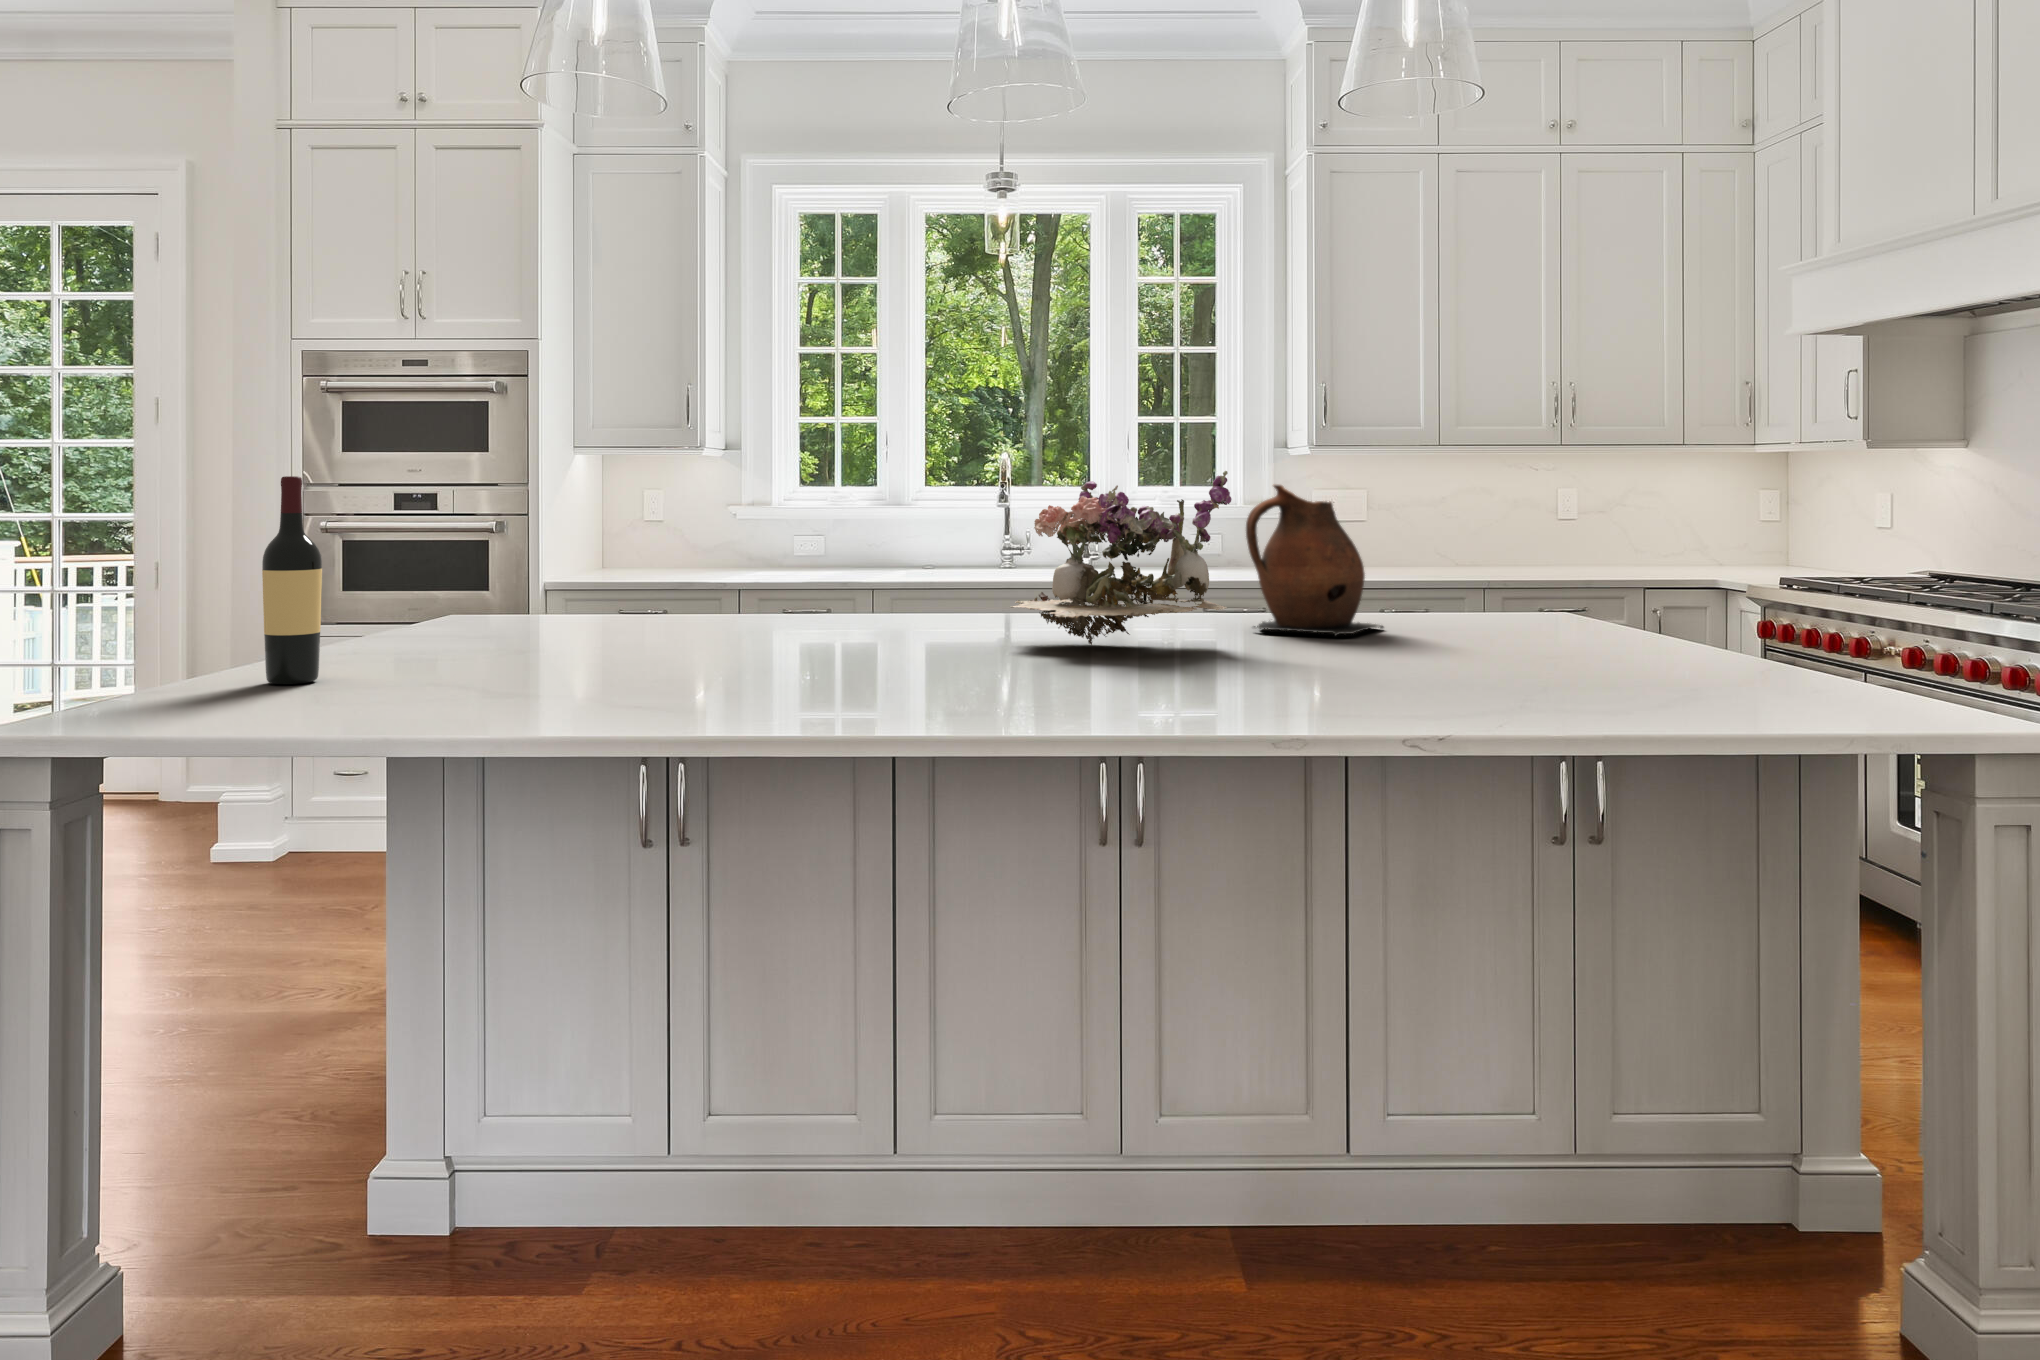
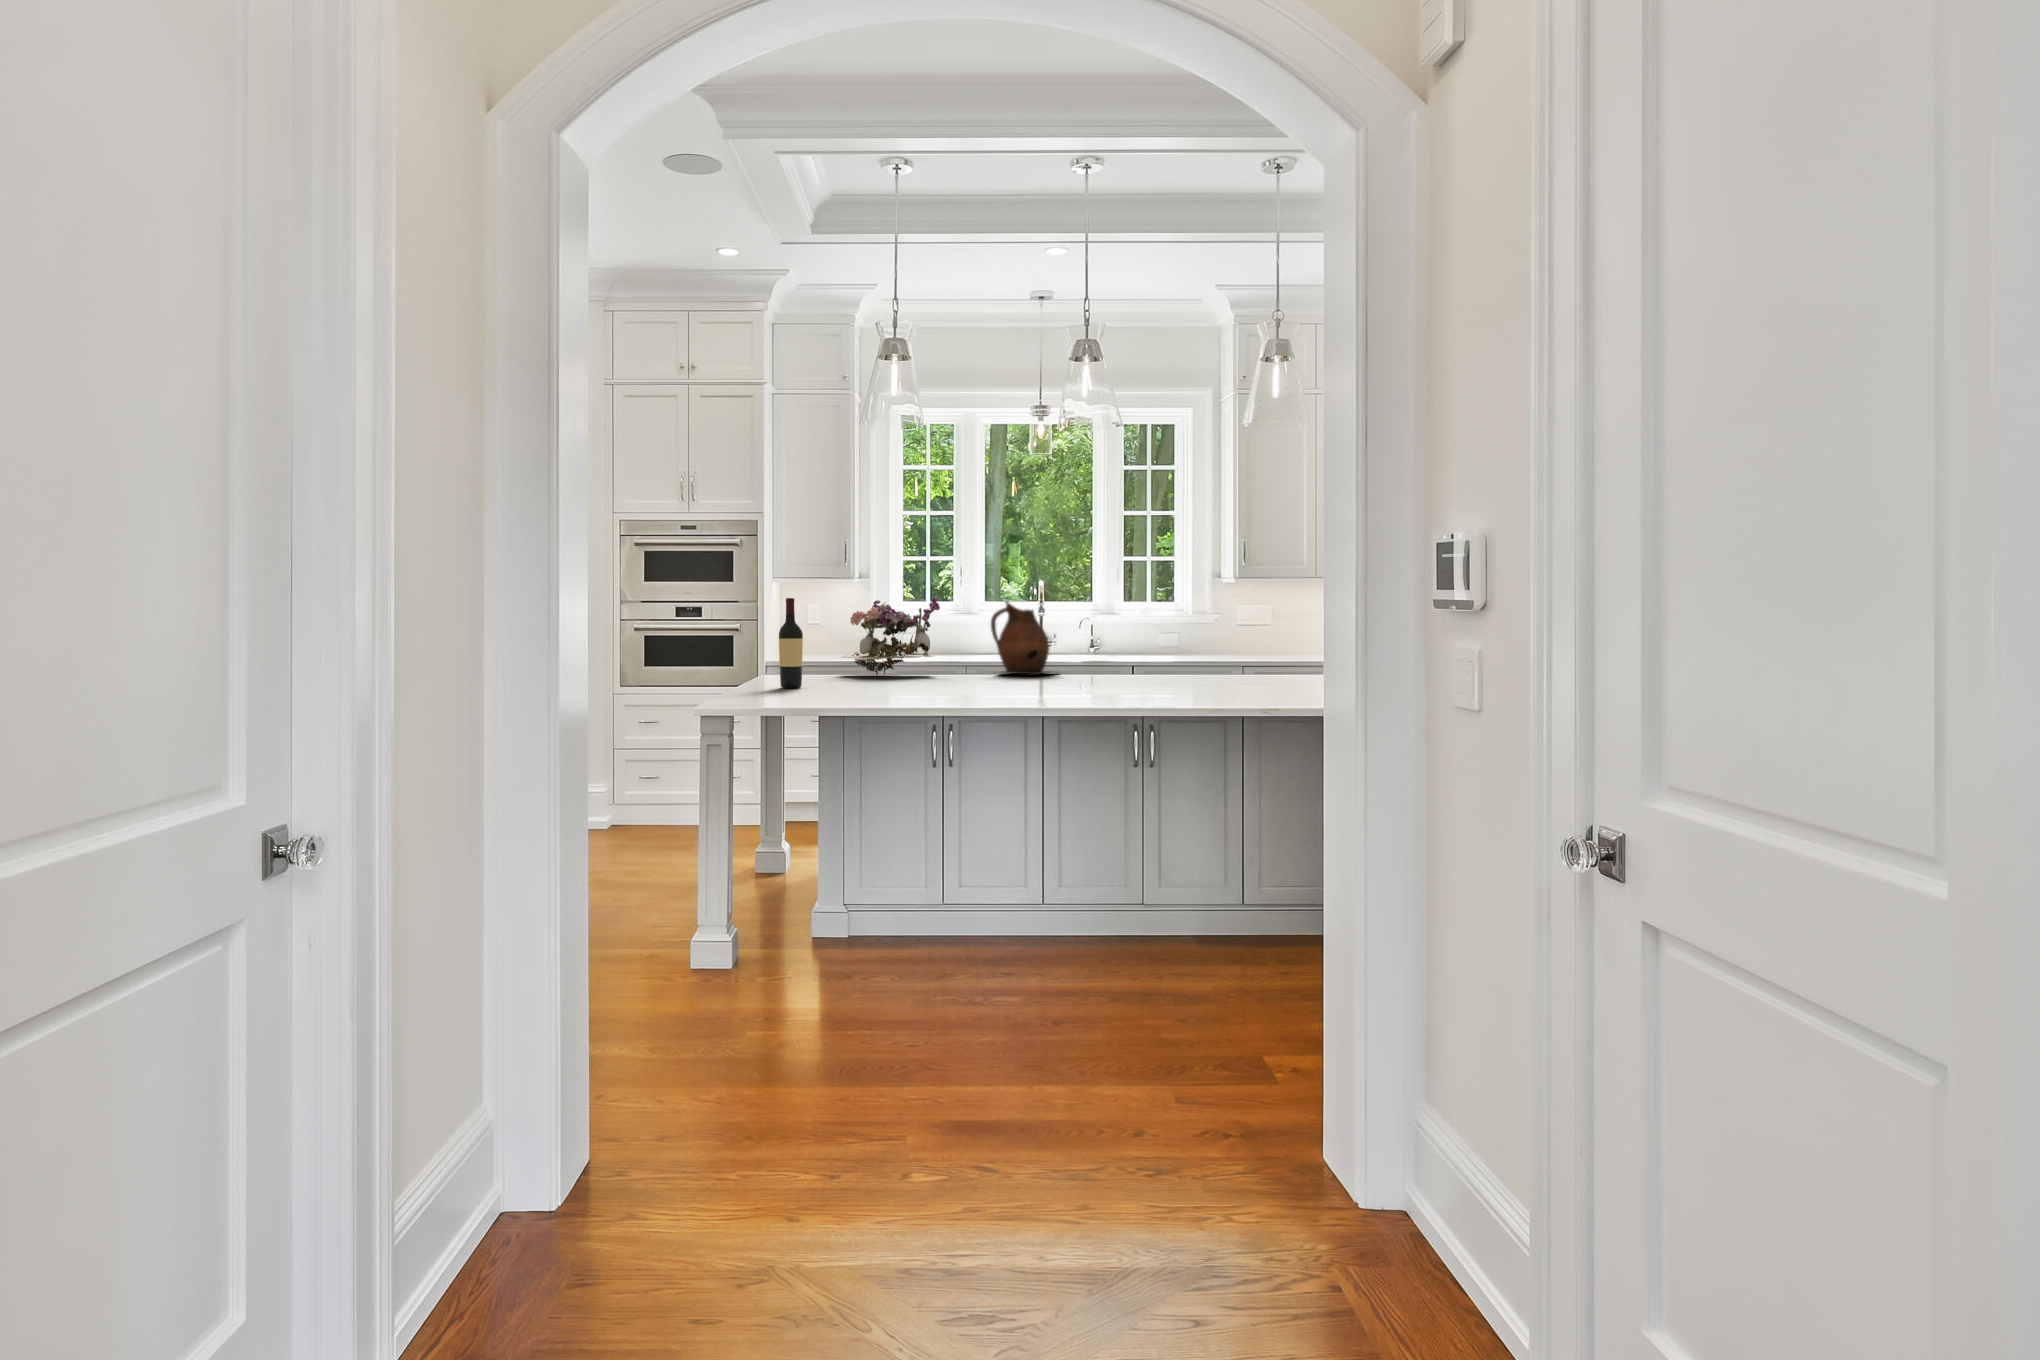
flower arrangement: present [1010,471,1231,645] -> present [842,595,940,675]
ceramic pitcher: present [1246,485,1383,636] -> present [991,601,1050,675]

